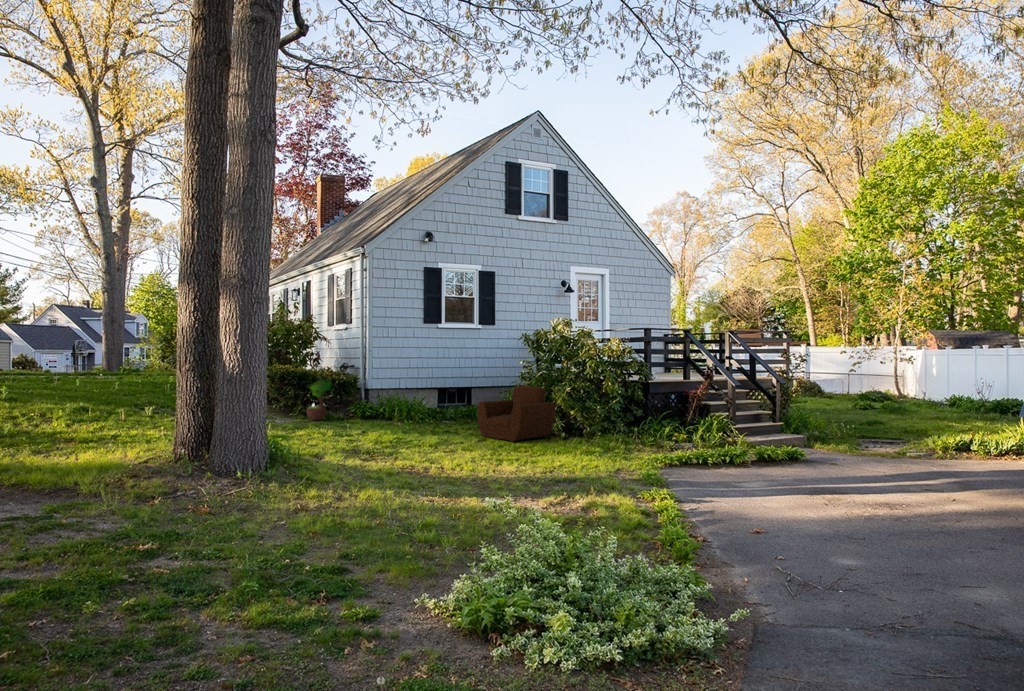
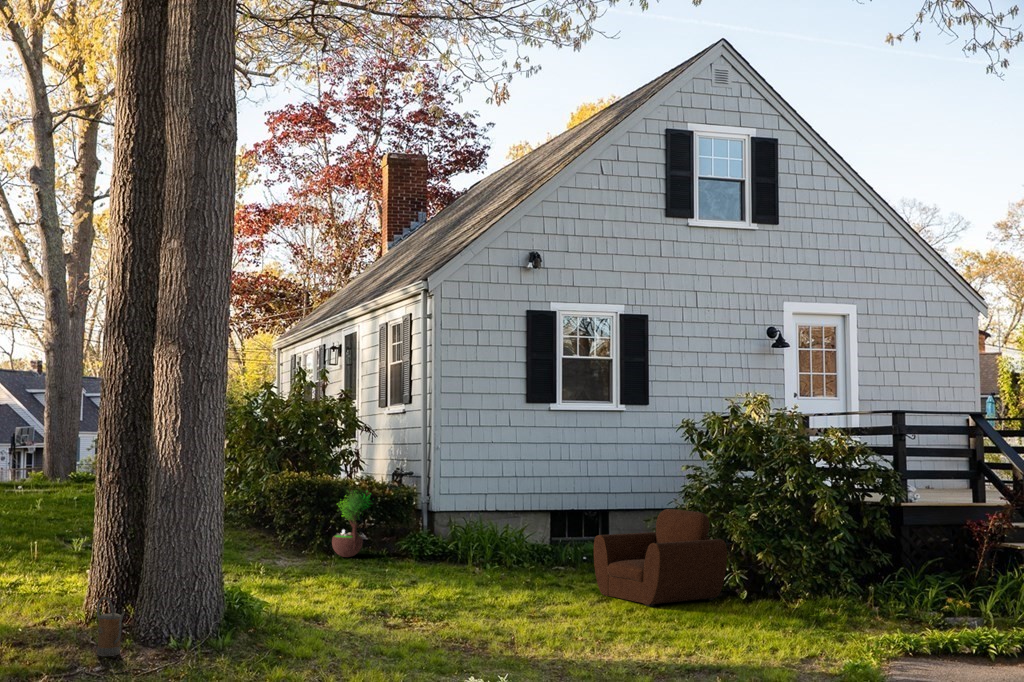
watering can: none [187,444,210,482] -> present [97,597,125,656]

